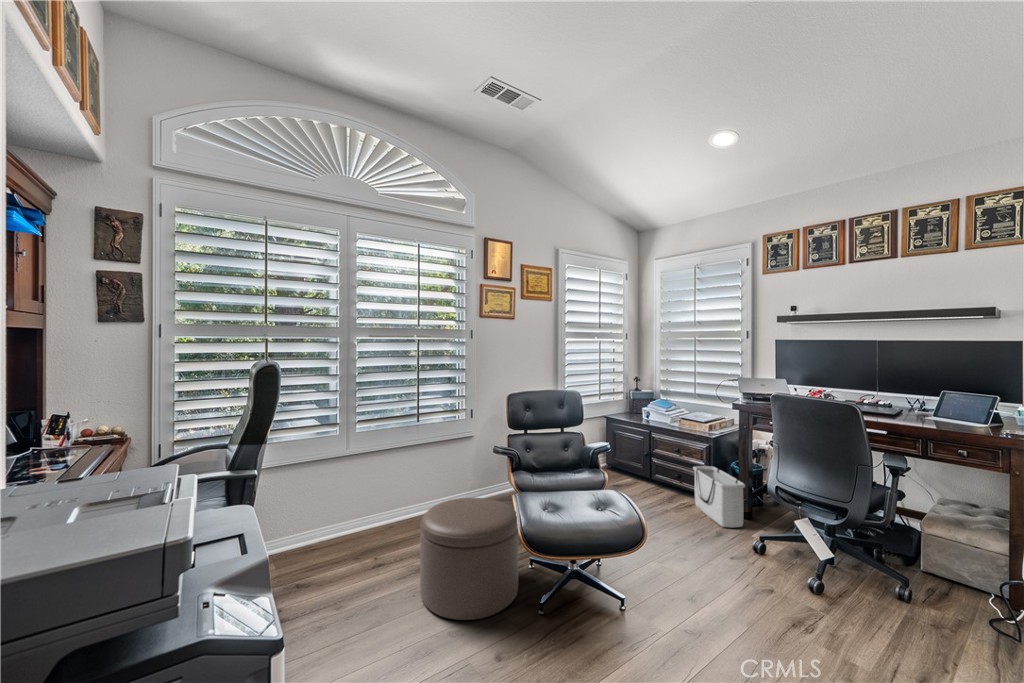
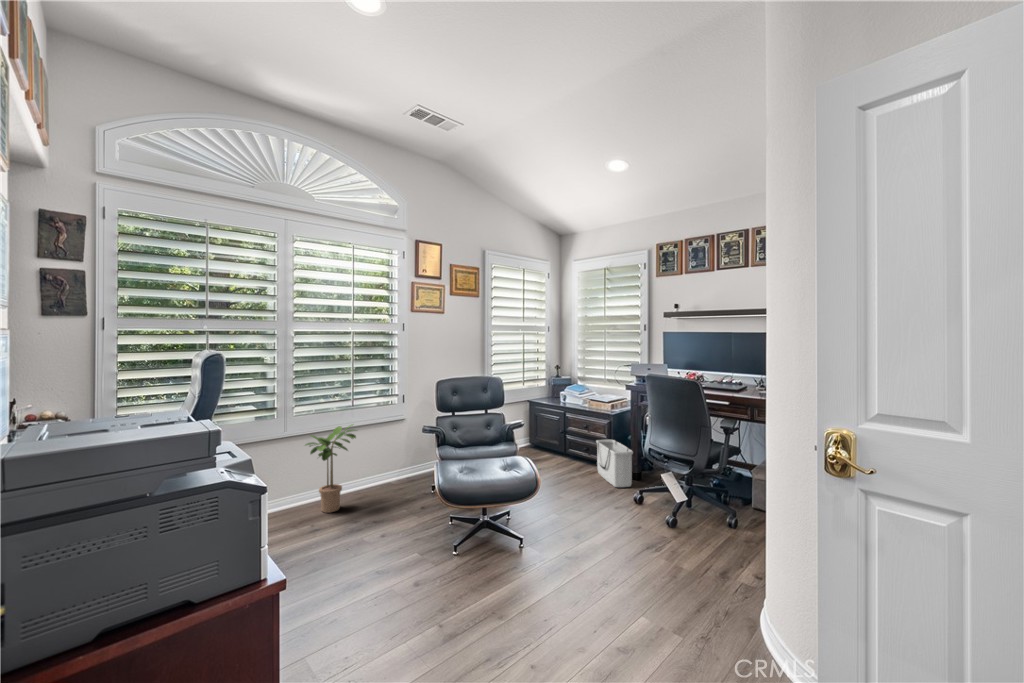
potted plant: none [366,442,424,542] -> present [305,425,356,512]
ottoman: present [420,498,519,620] -> none [355,467,440,562]

